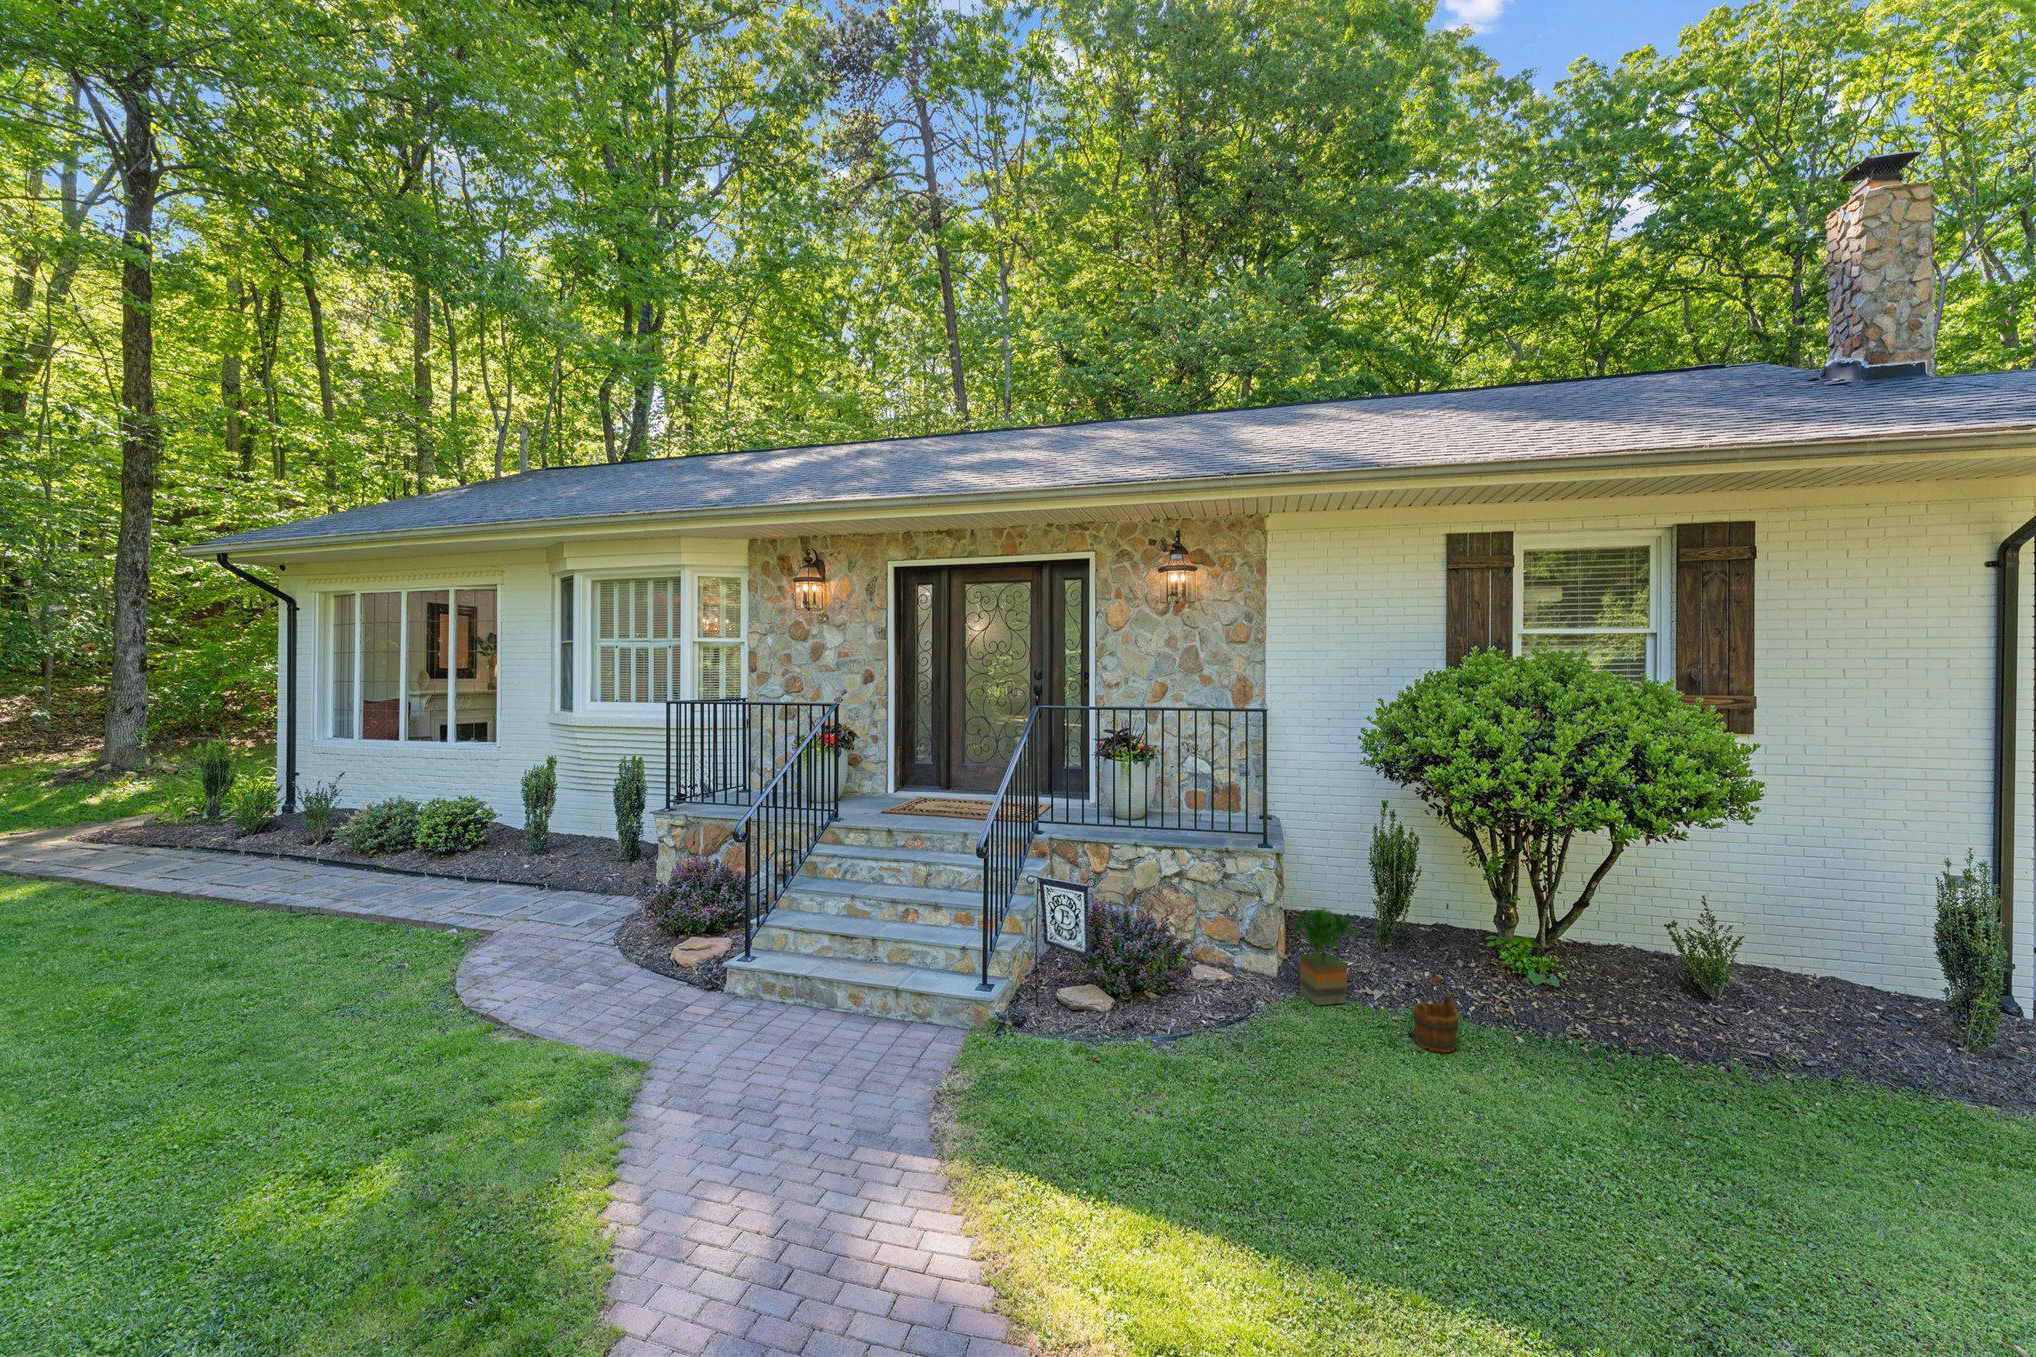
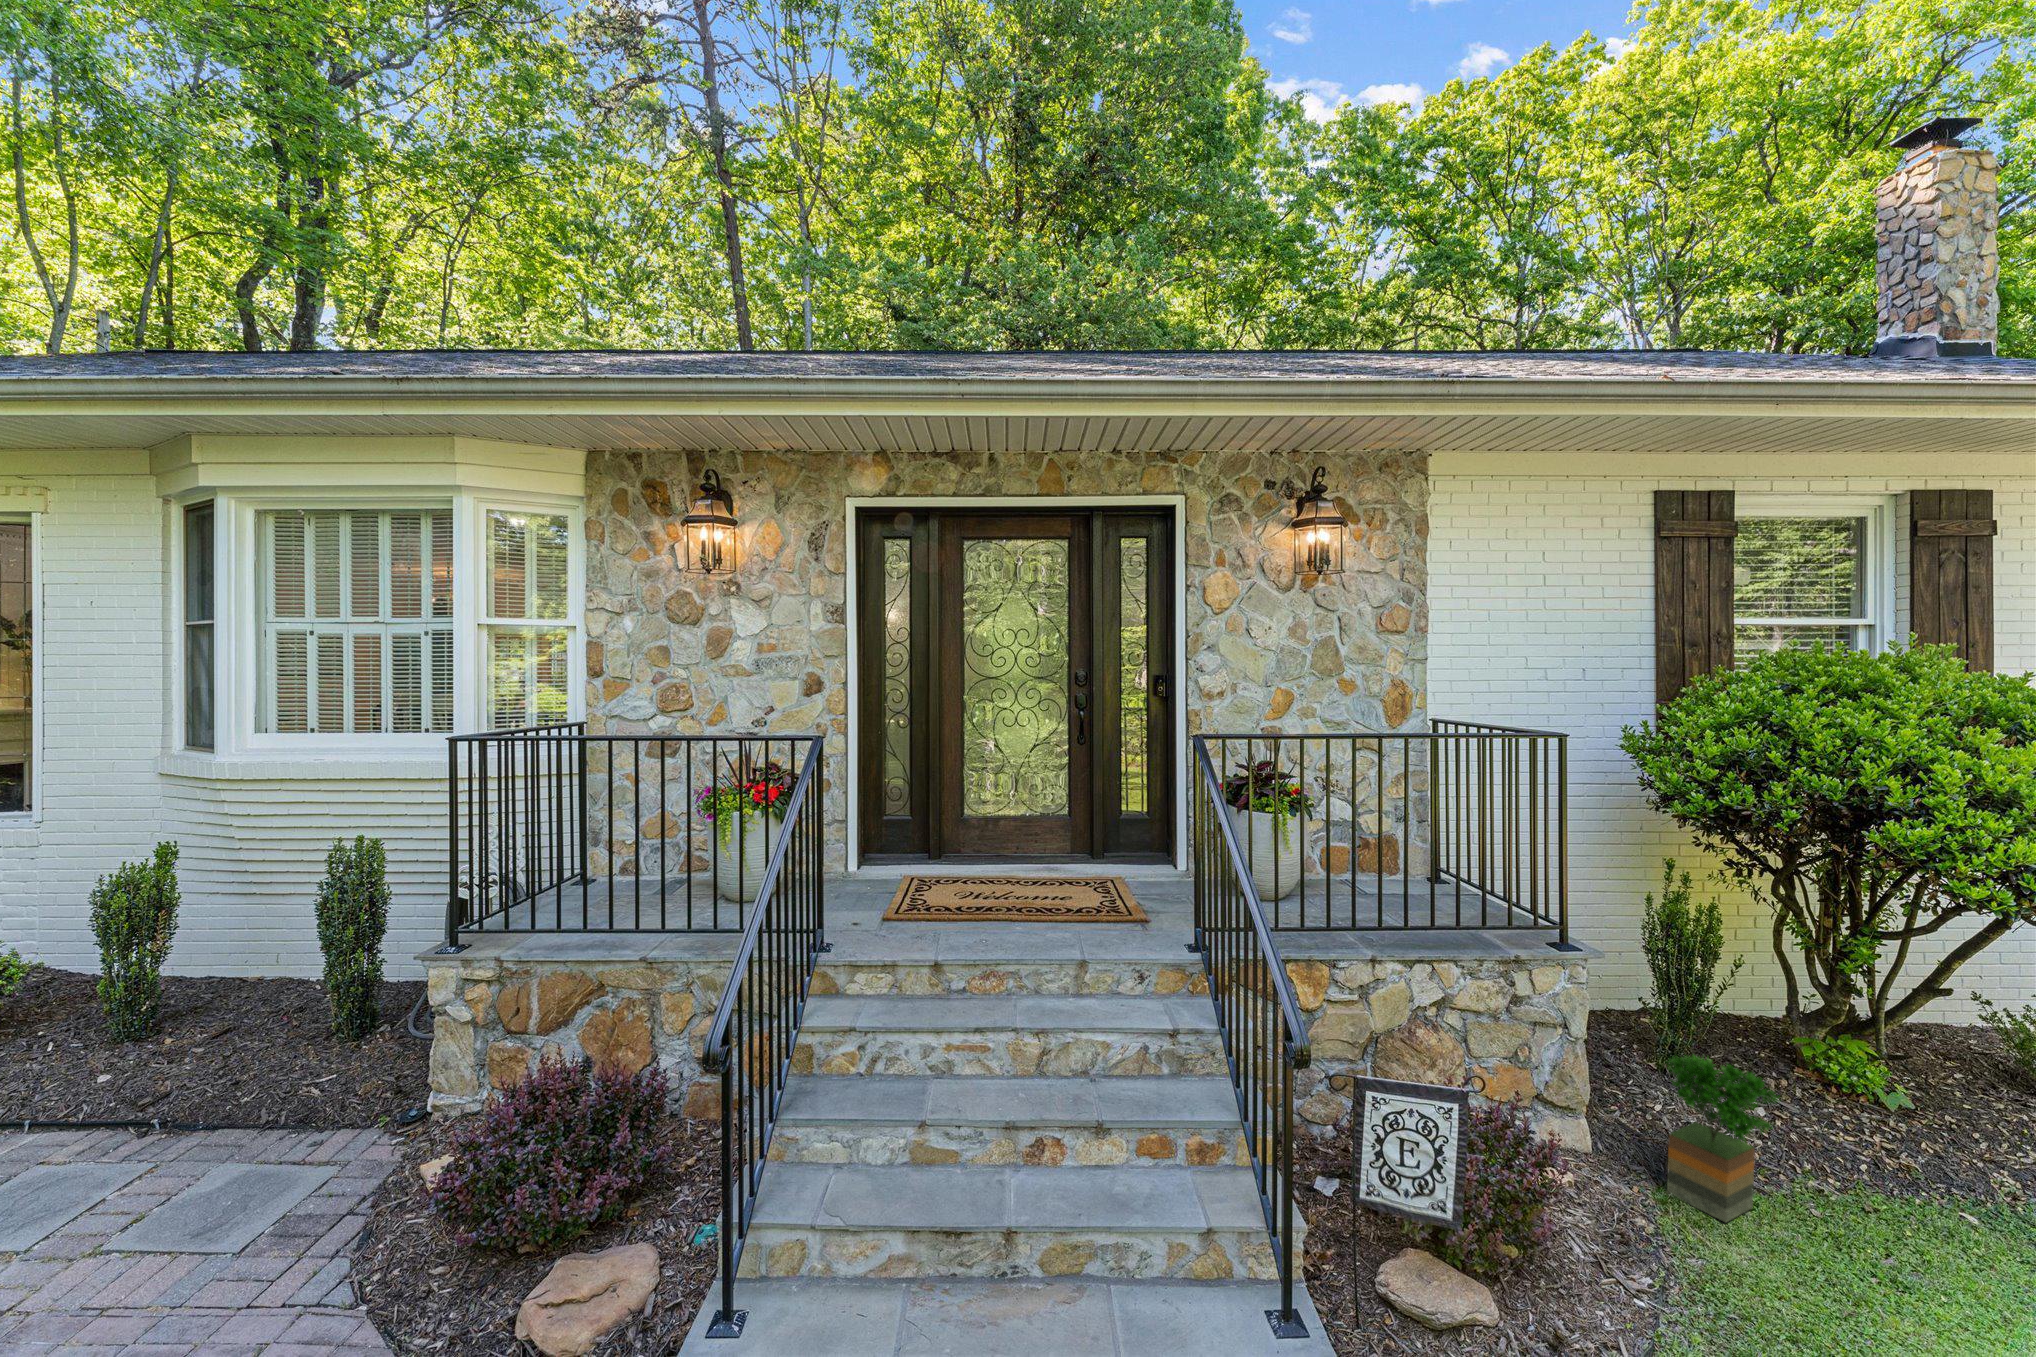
wooden bucket: present [1412,976,1459,1053] -> none [1907,1171,2006,1303]

